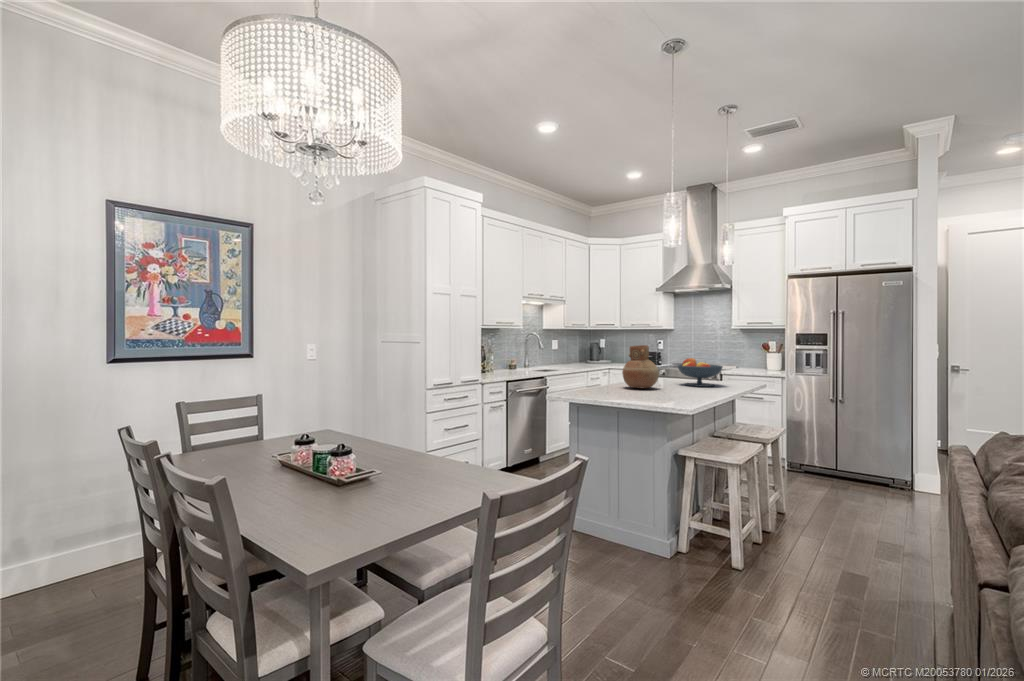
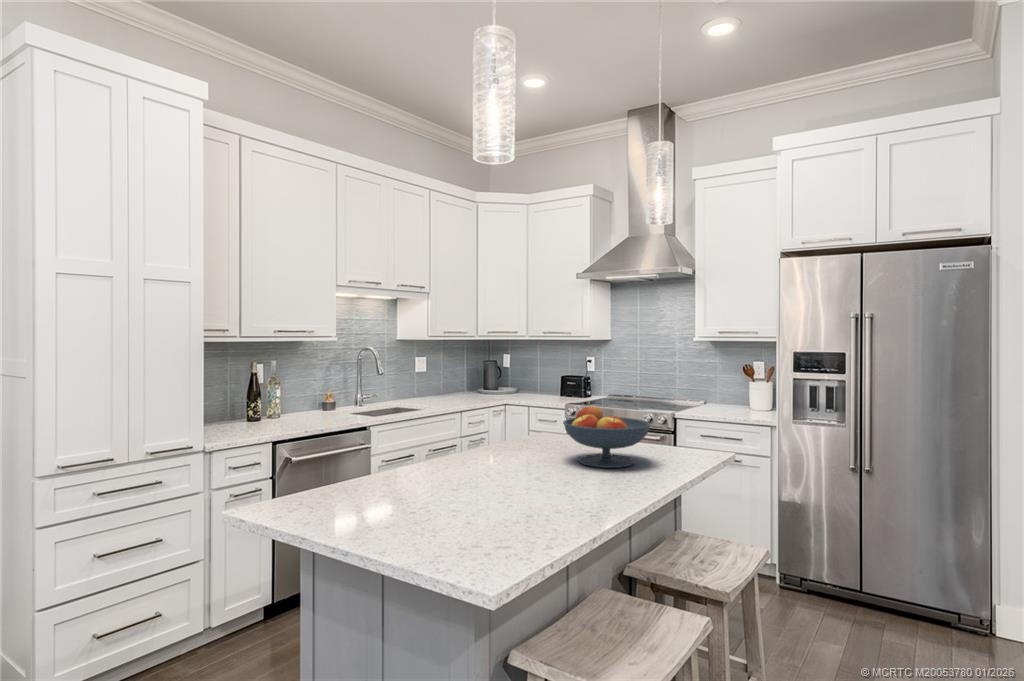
vase: present [622,345,659,388] -> none [434,385,510,480]

